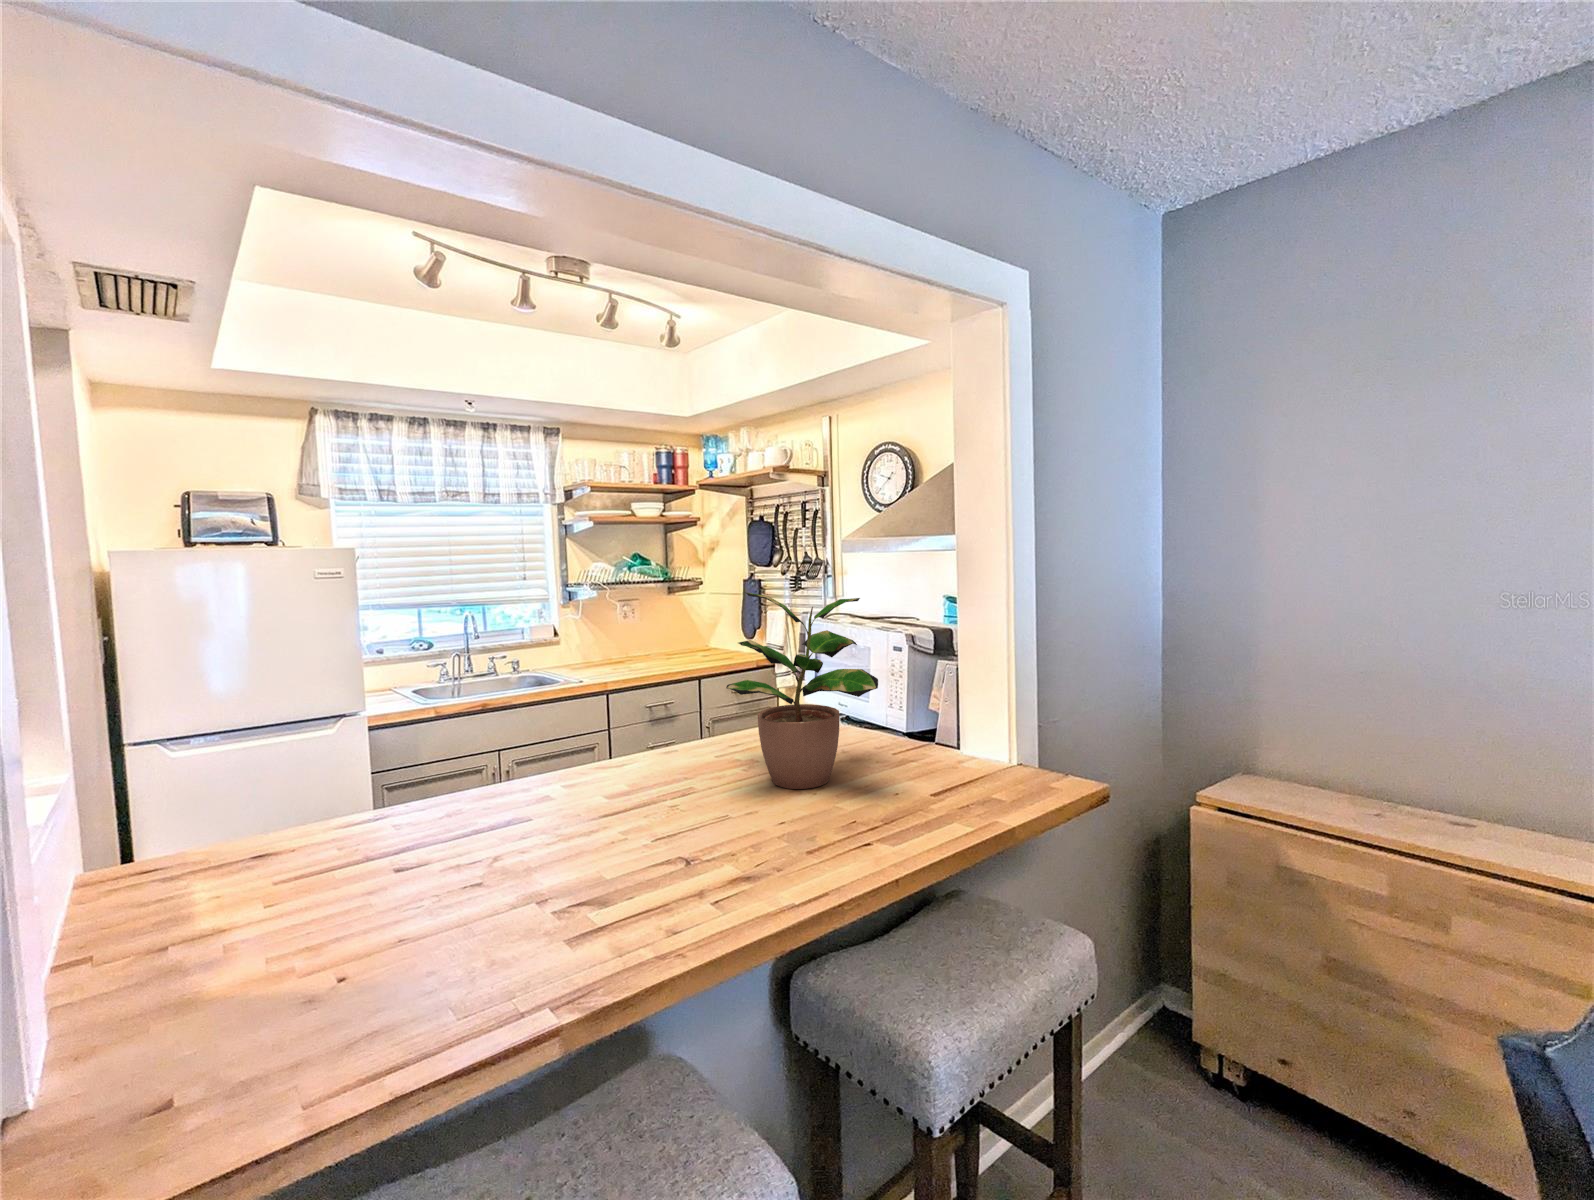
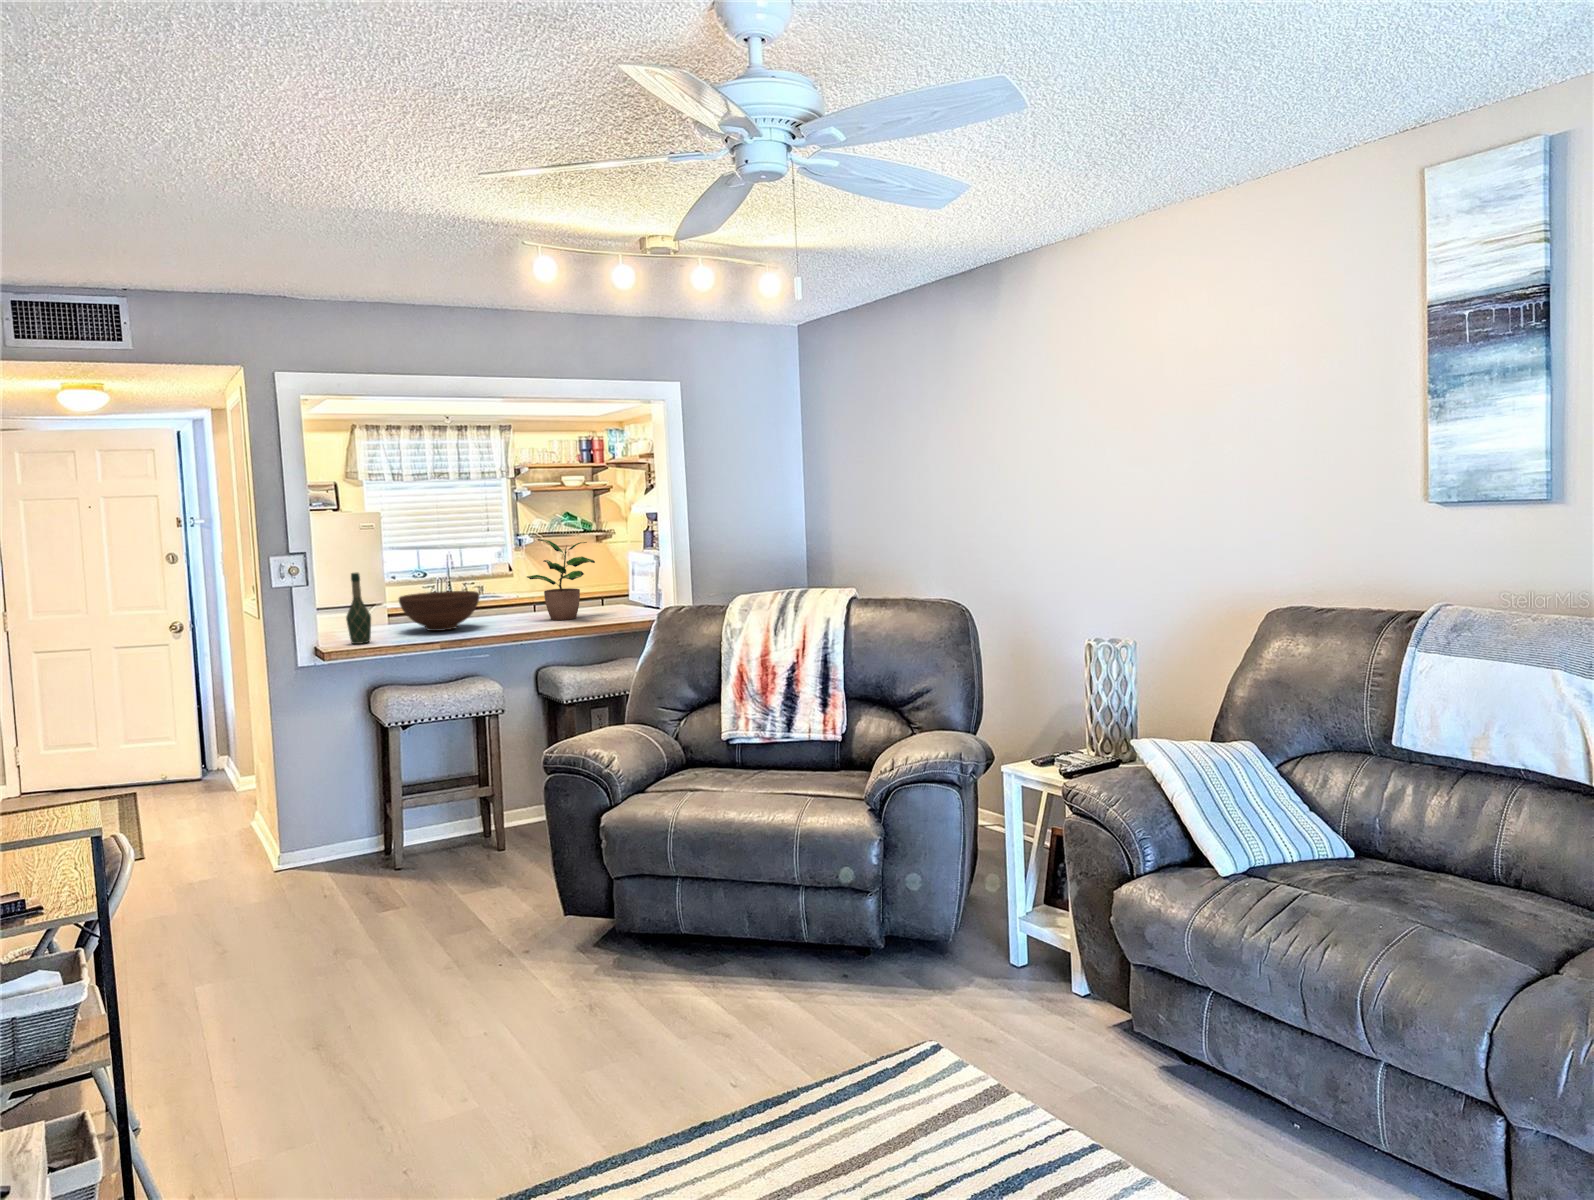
fruit bowl: none [383,732,628,878] -> present [399,591,480,631]
wine bottle: none [139,741,264,1052] -> present [346,573,371,644]

